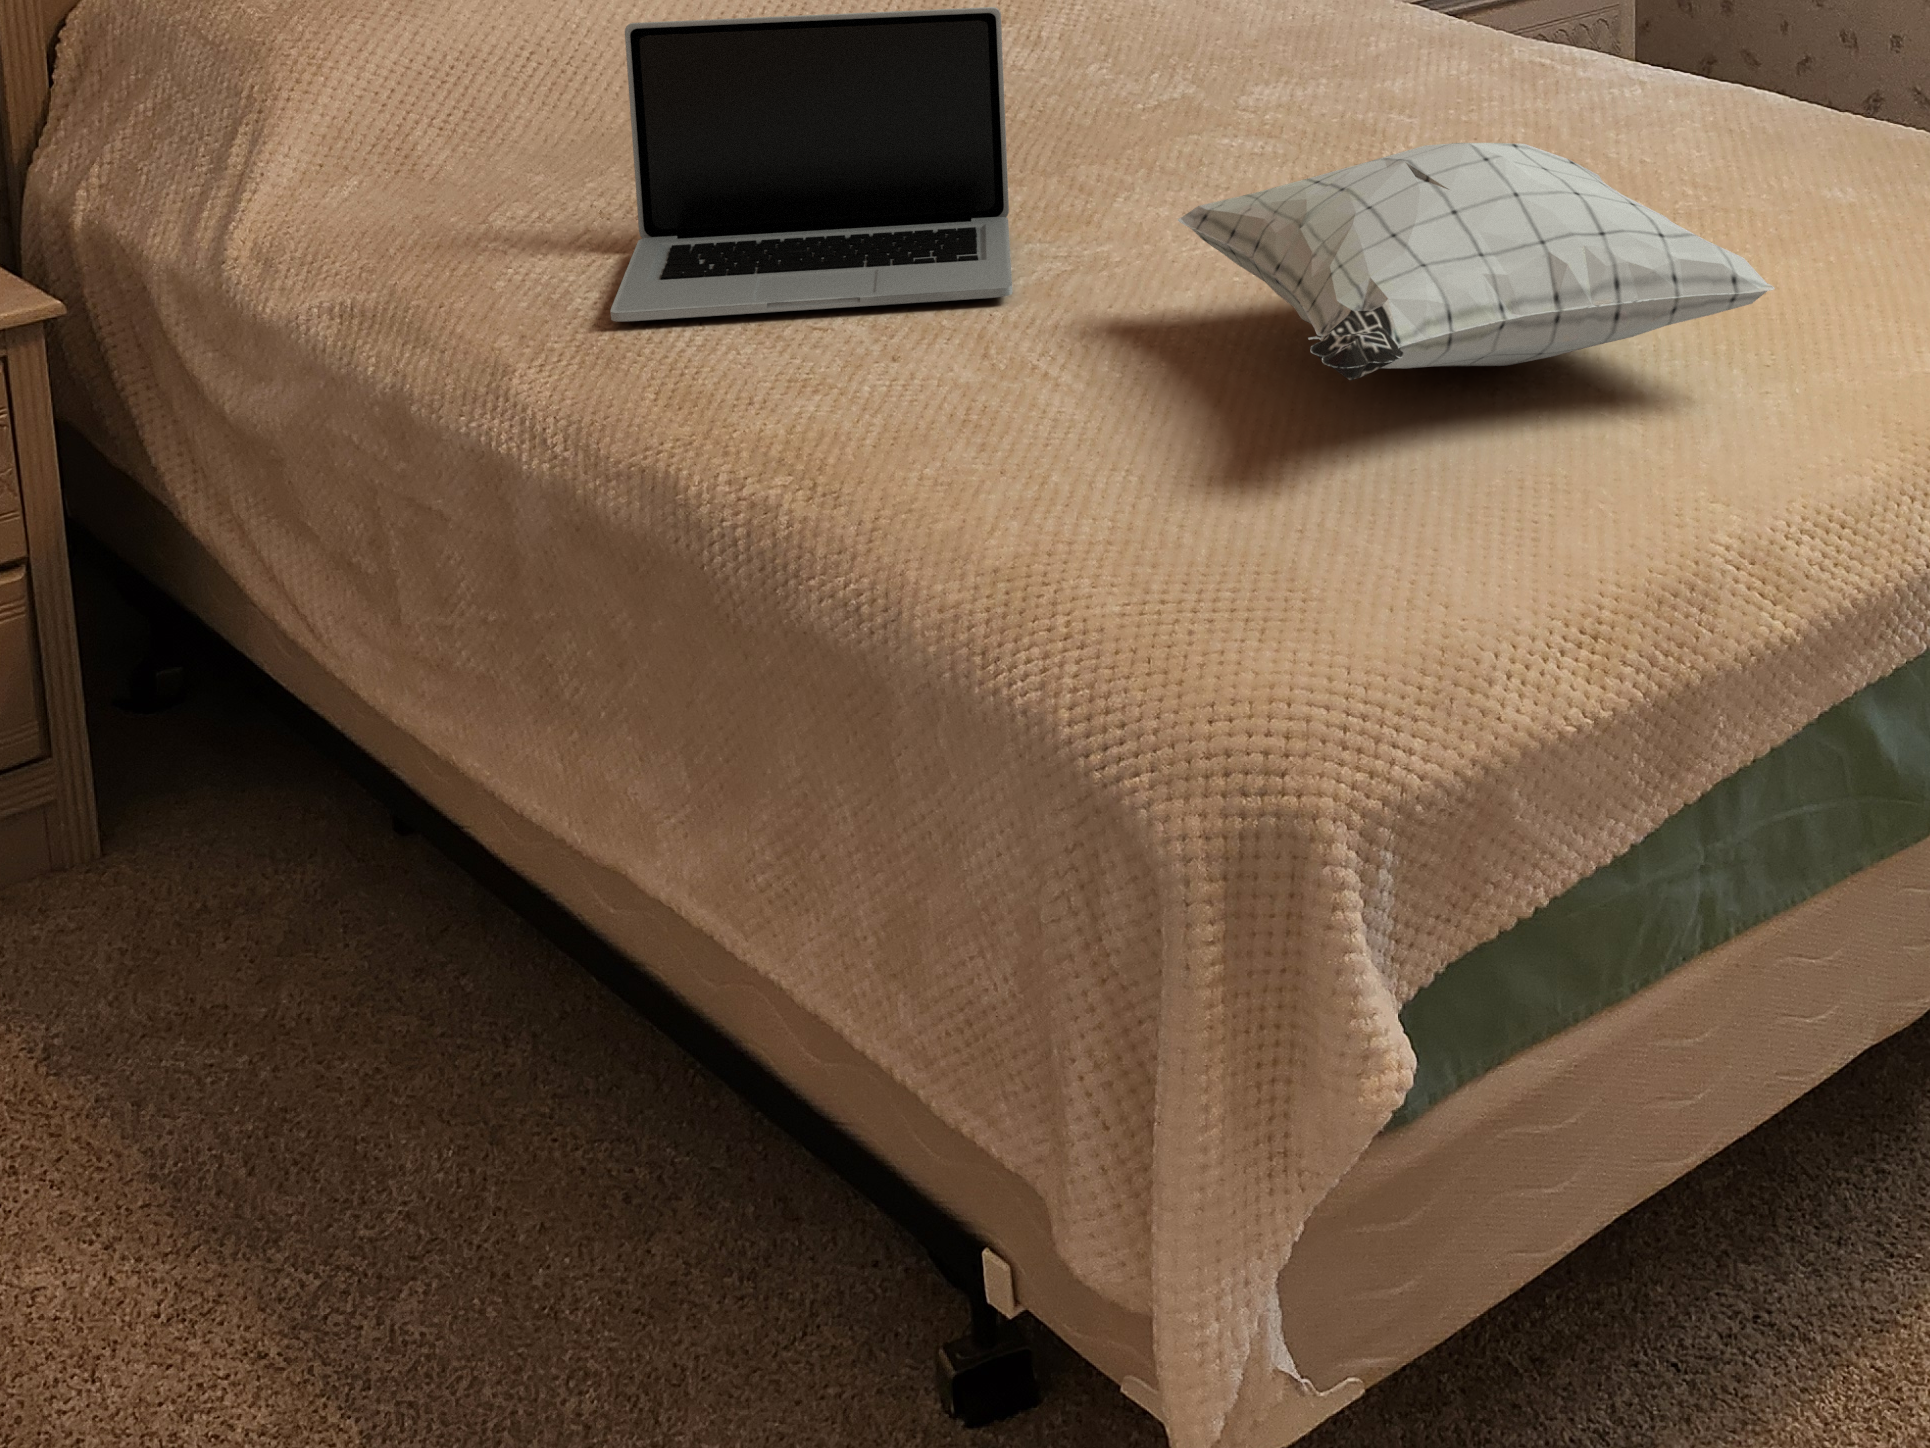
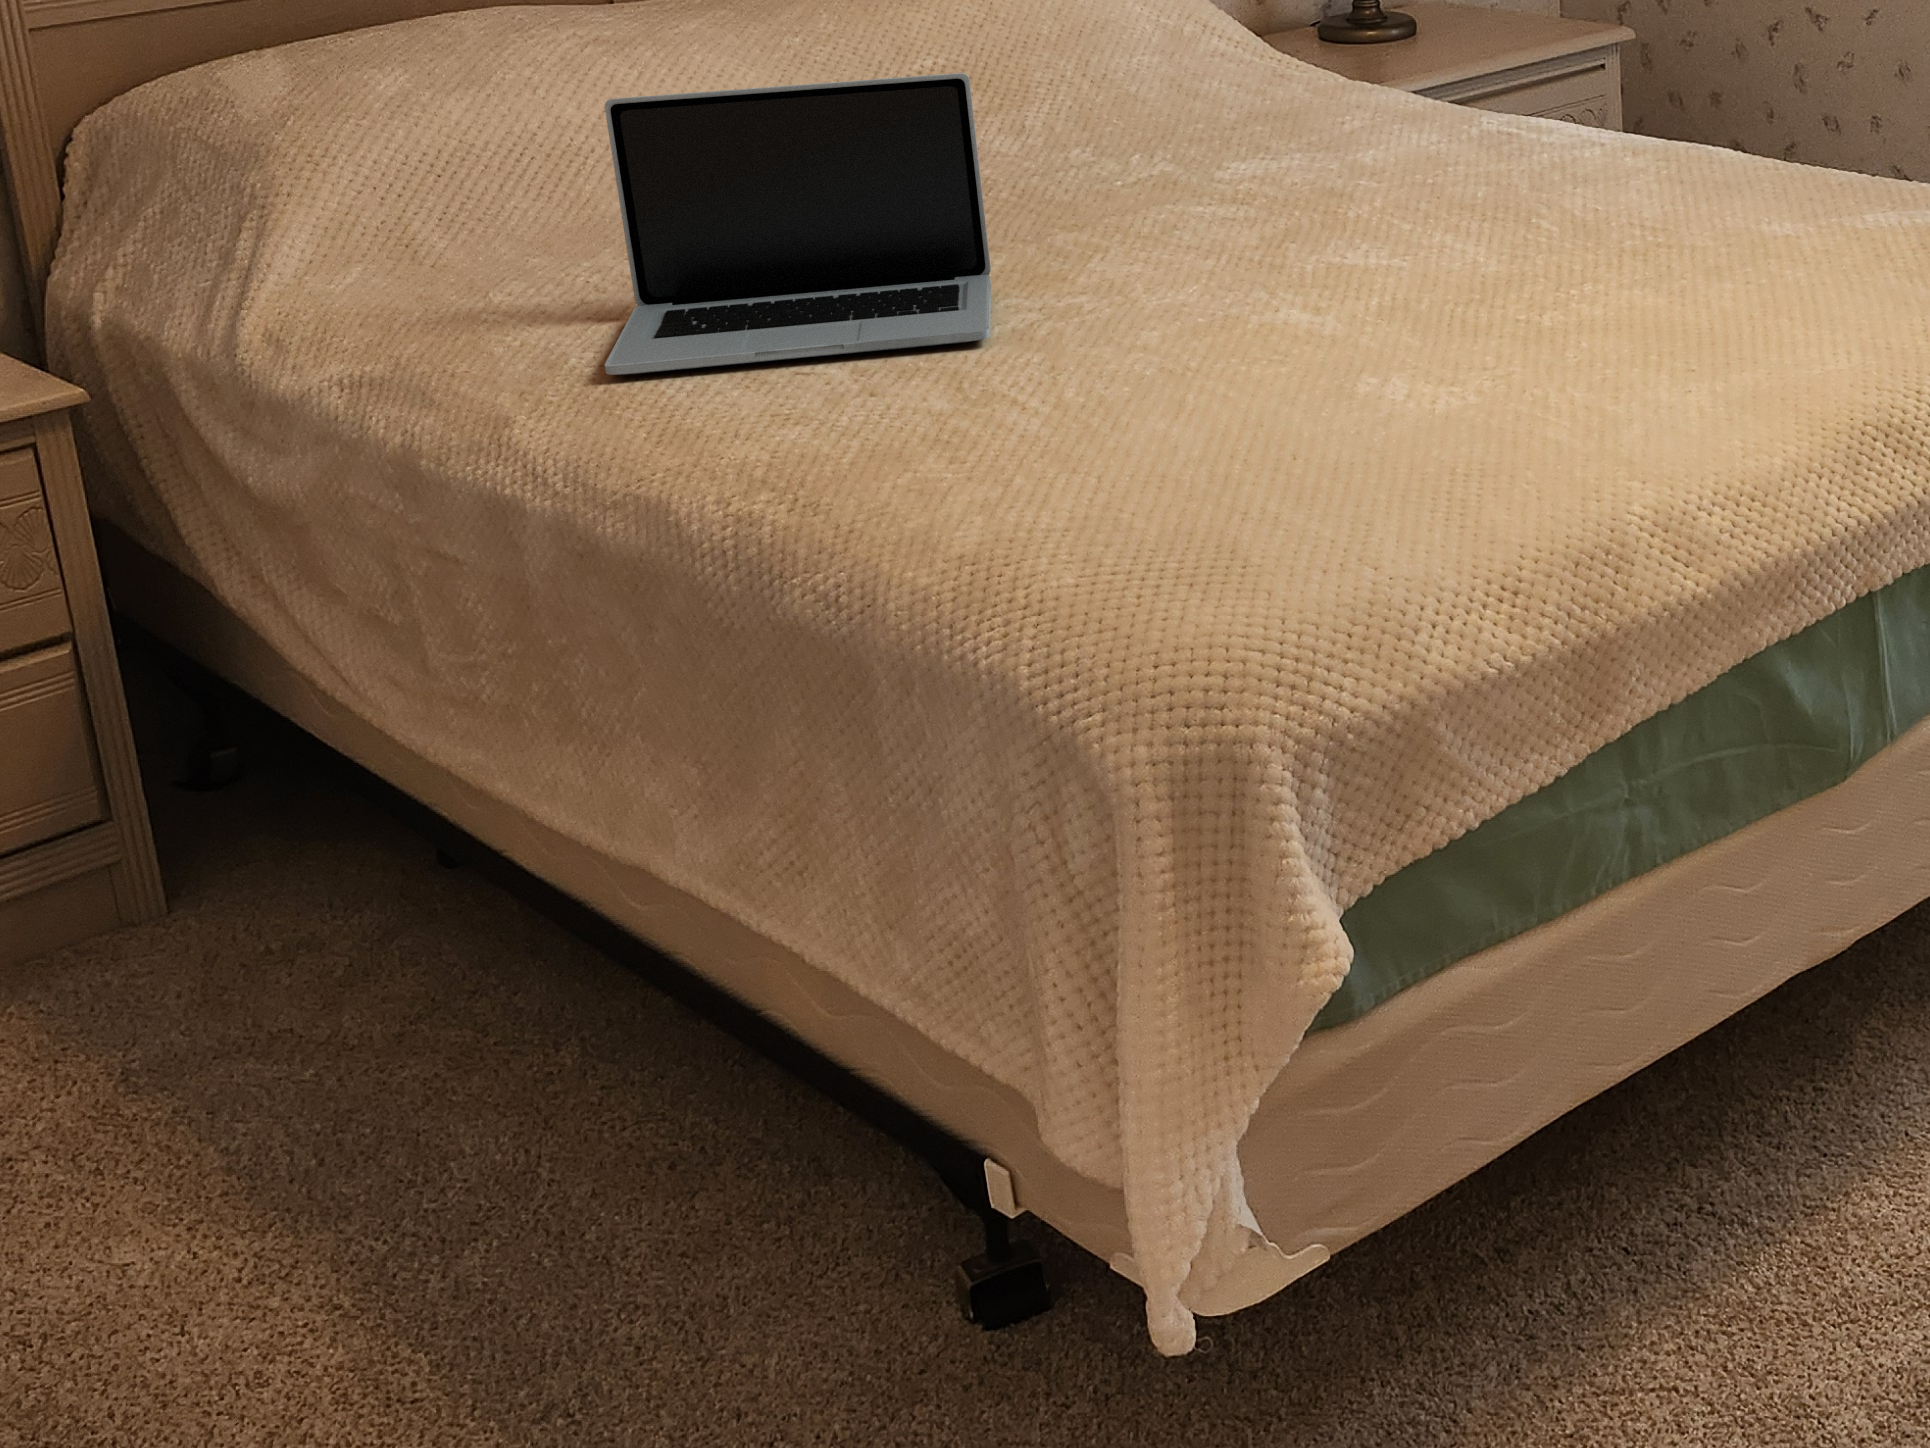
pillow: present [1178,143,1775,380] -> none [1139,167,1693,376]

